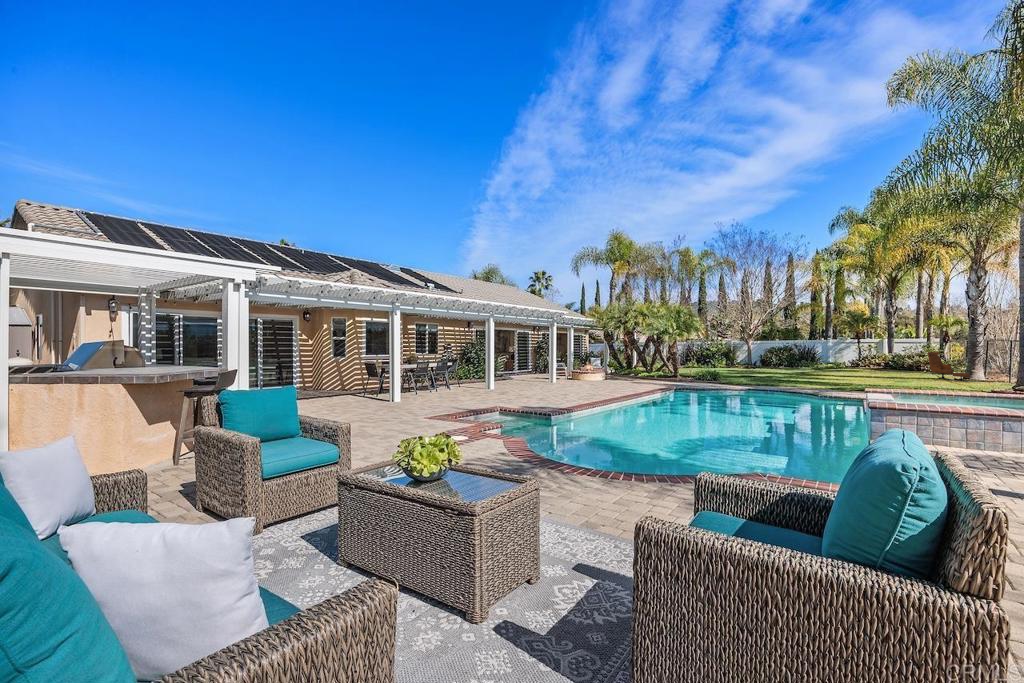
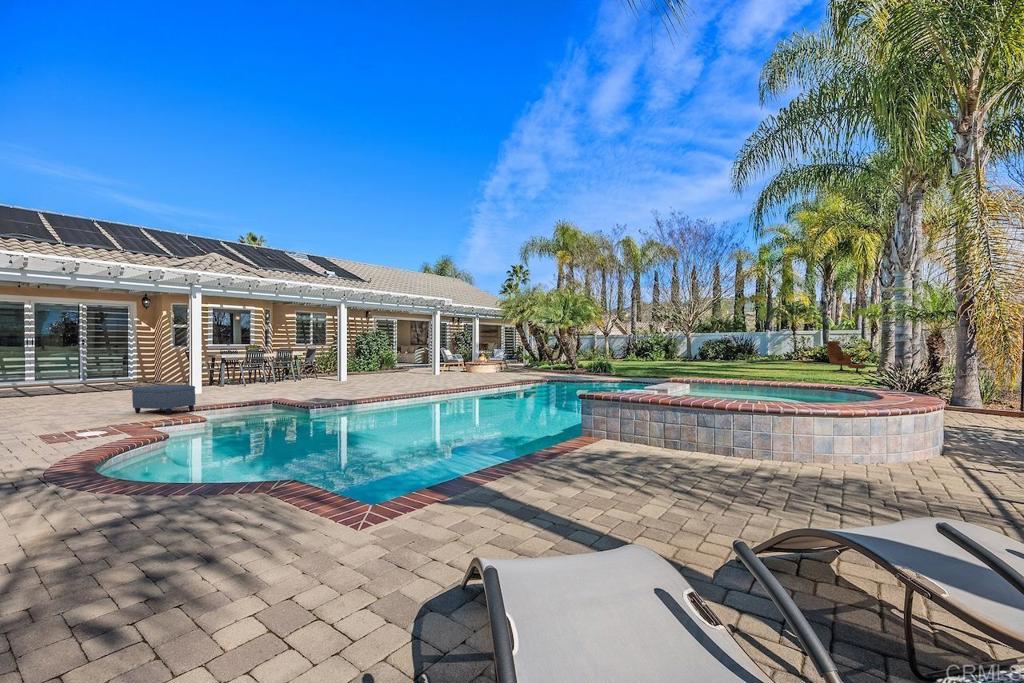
ottoman: none [415,397,467,424] -> present [132,385,196,415]

